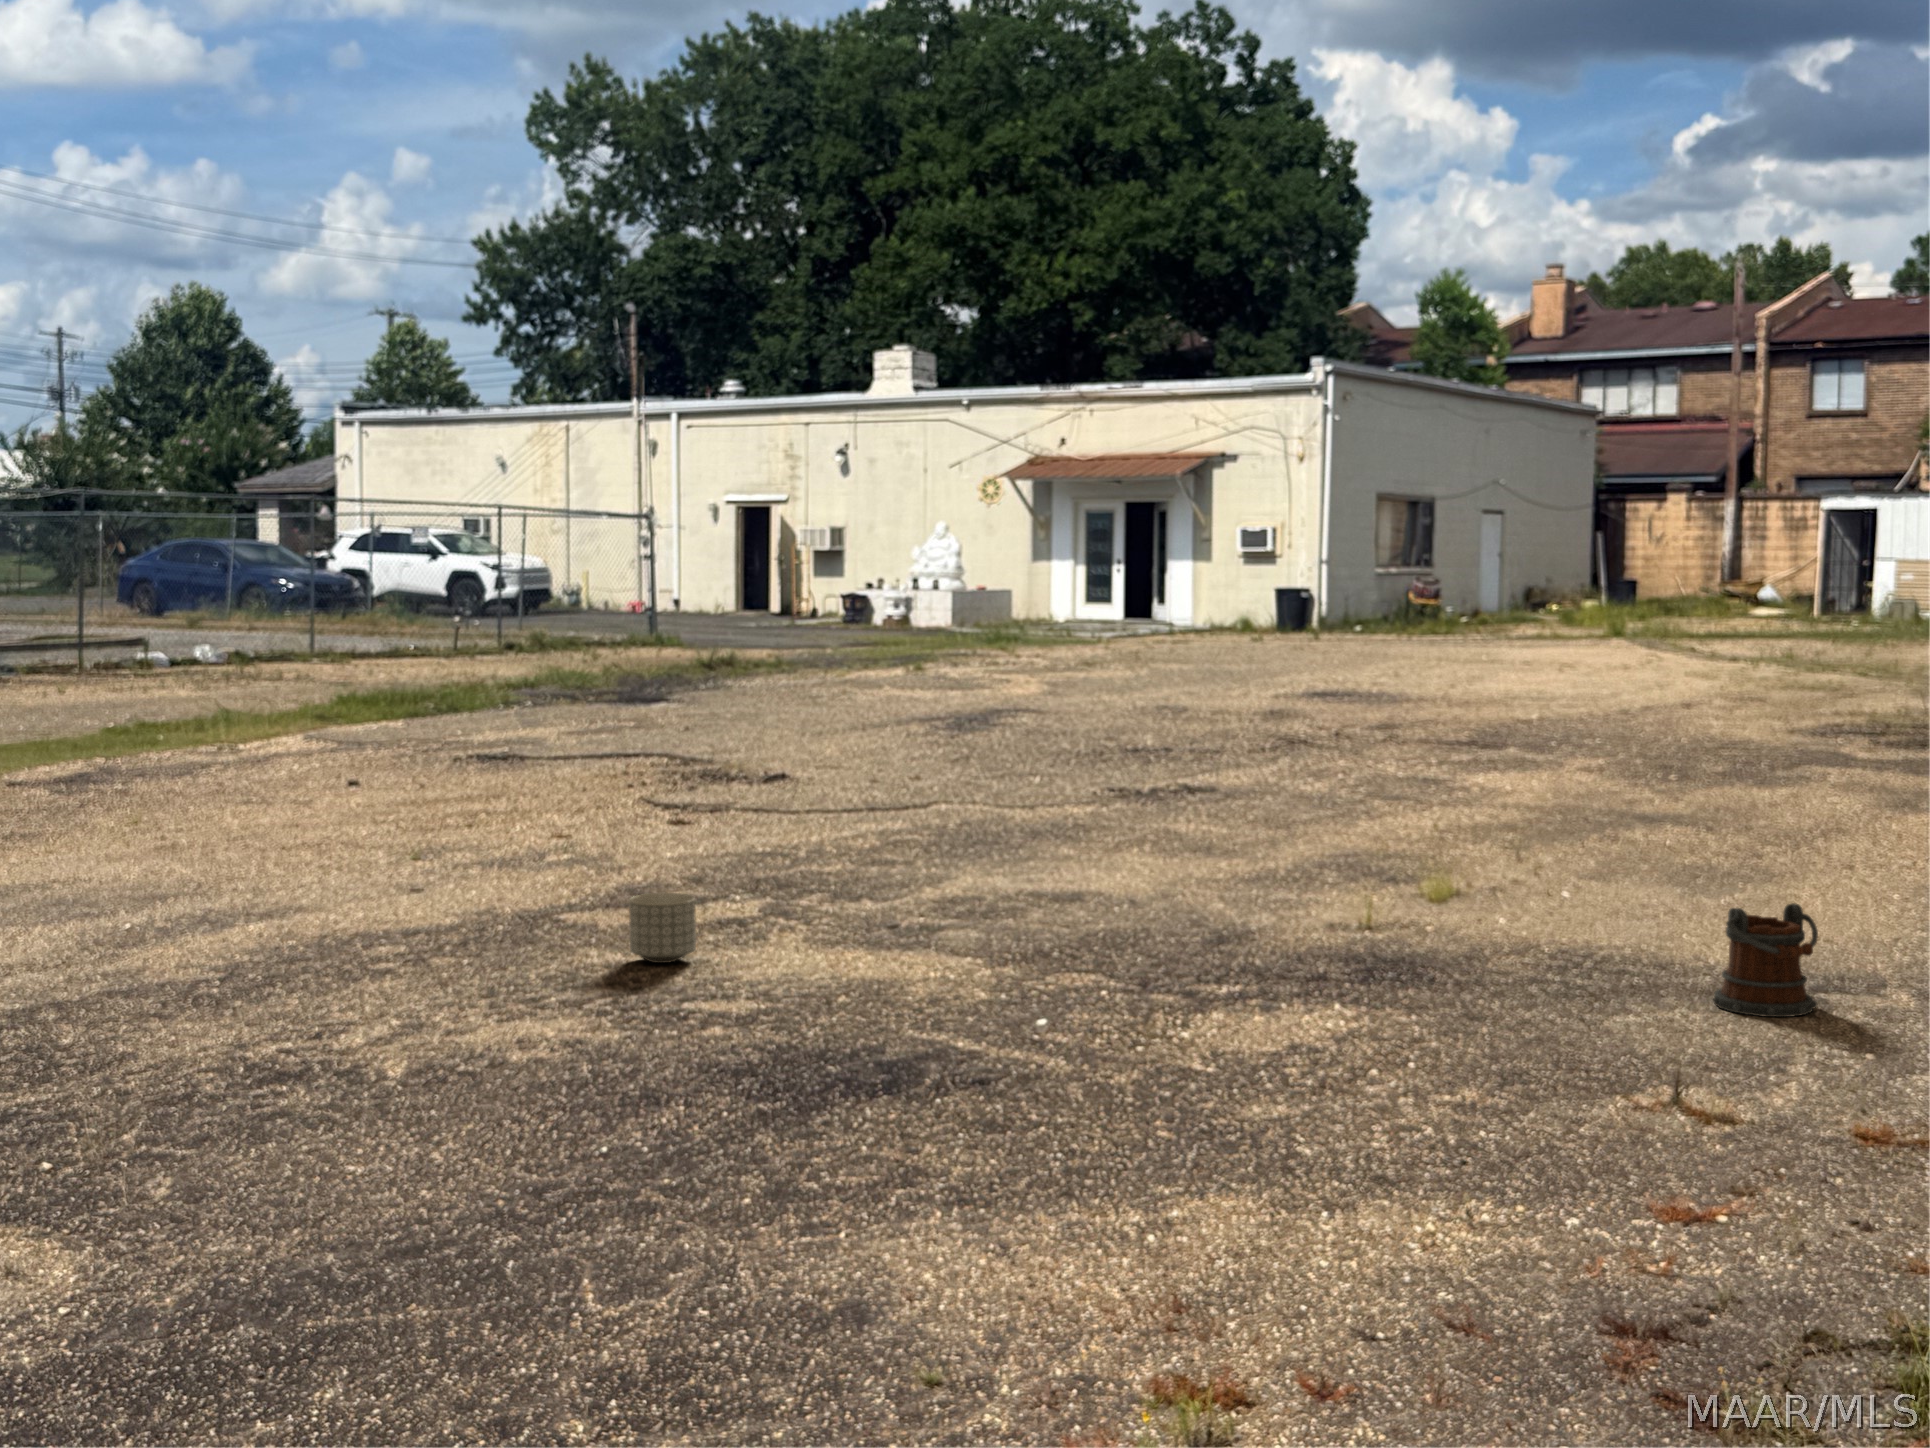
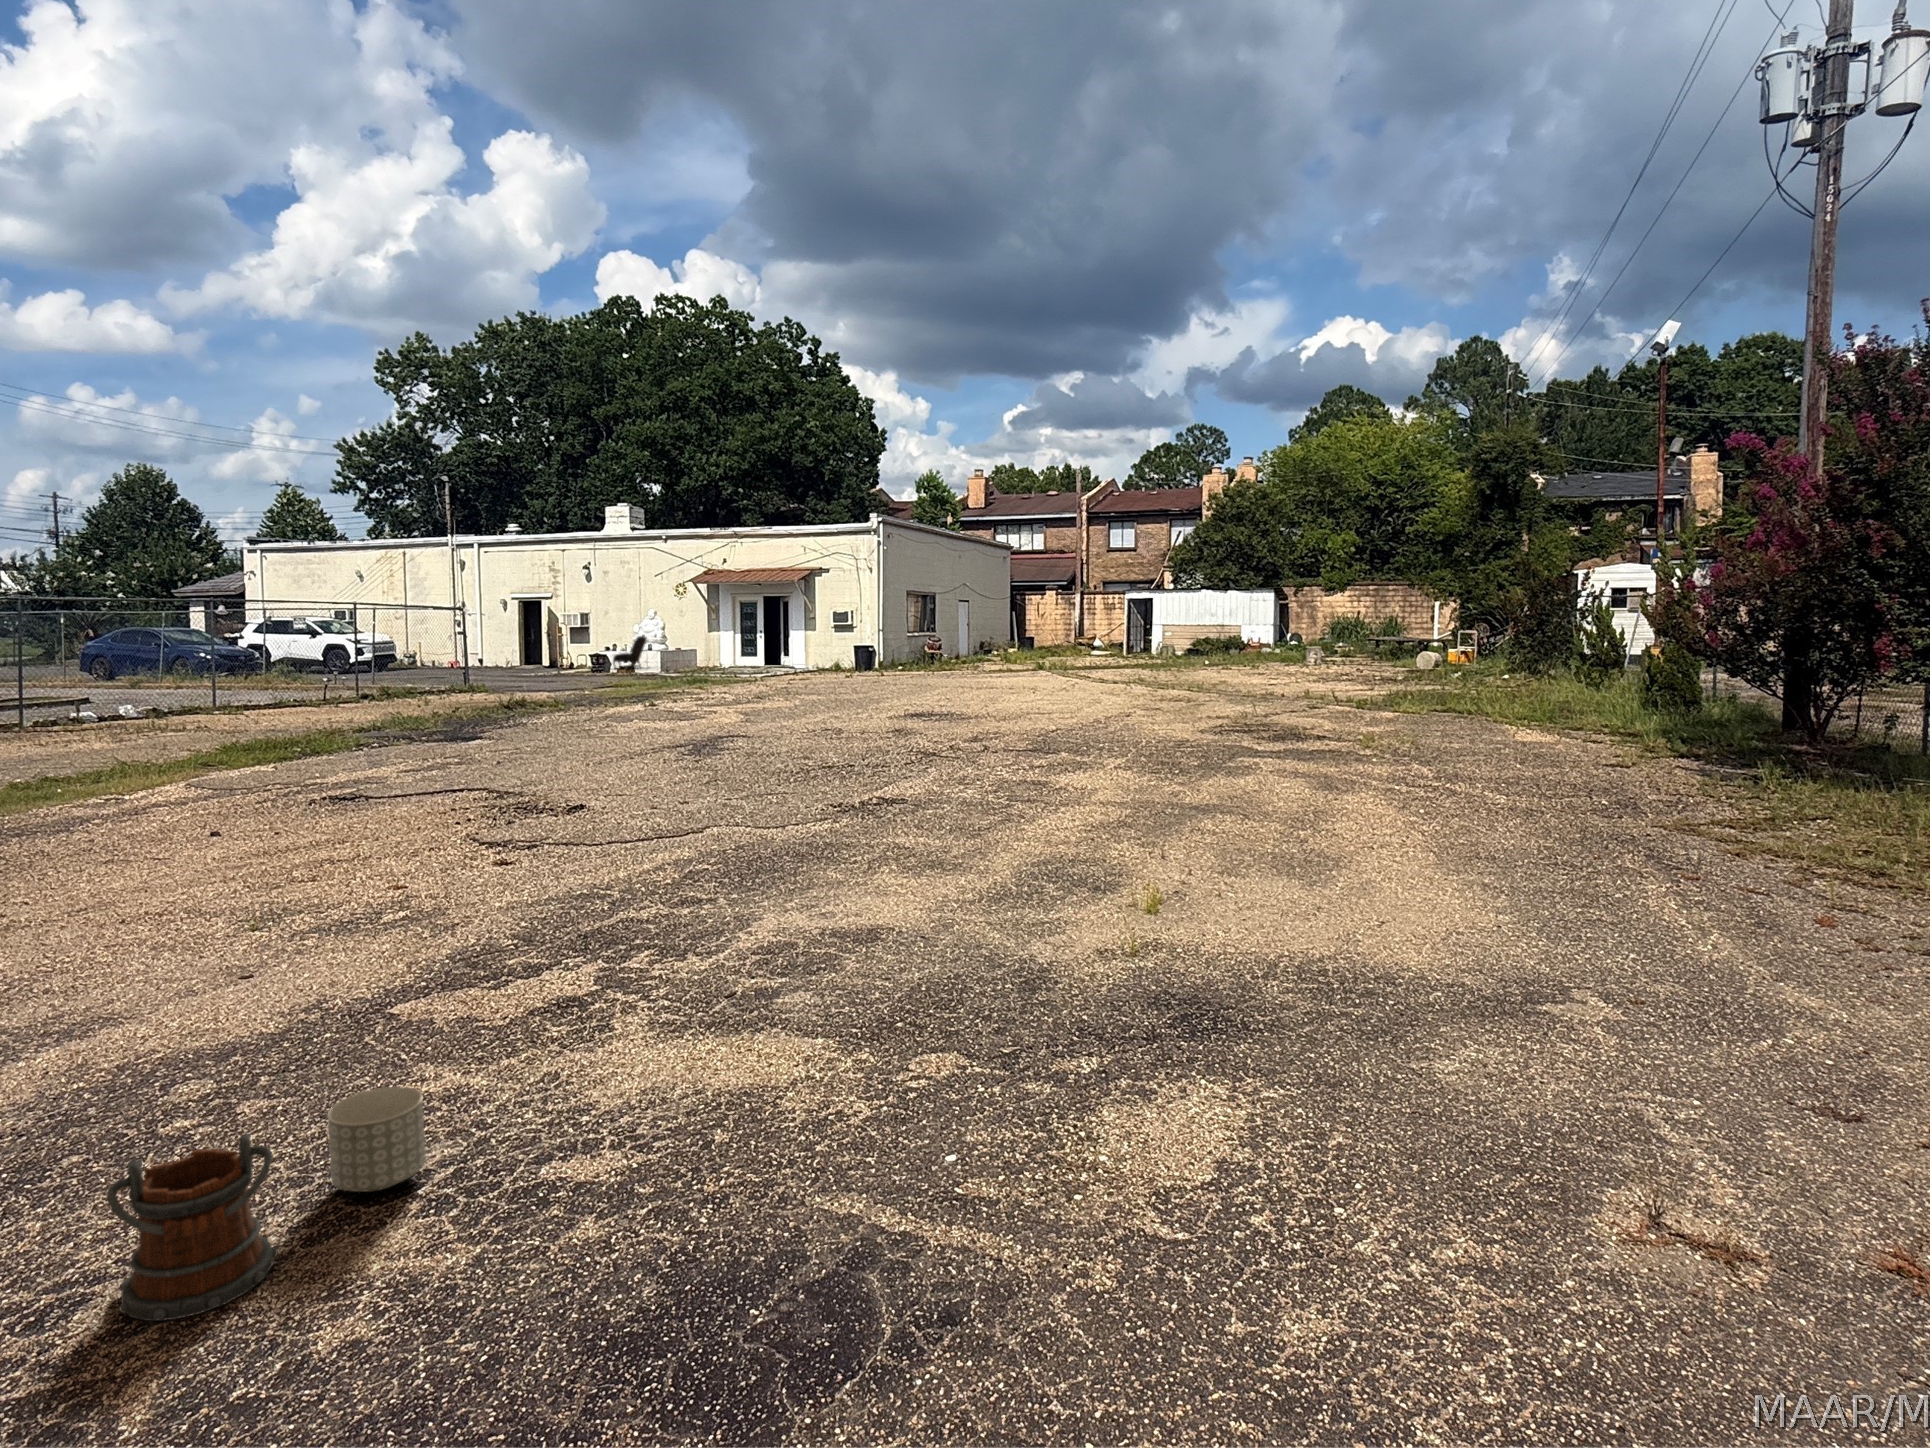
lounge chair: none [877,565,933,619] -> present [613,636,647,668]
bucket: present [1713,903,1818,1017] -> present [107,1134,278,1321]

